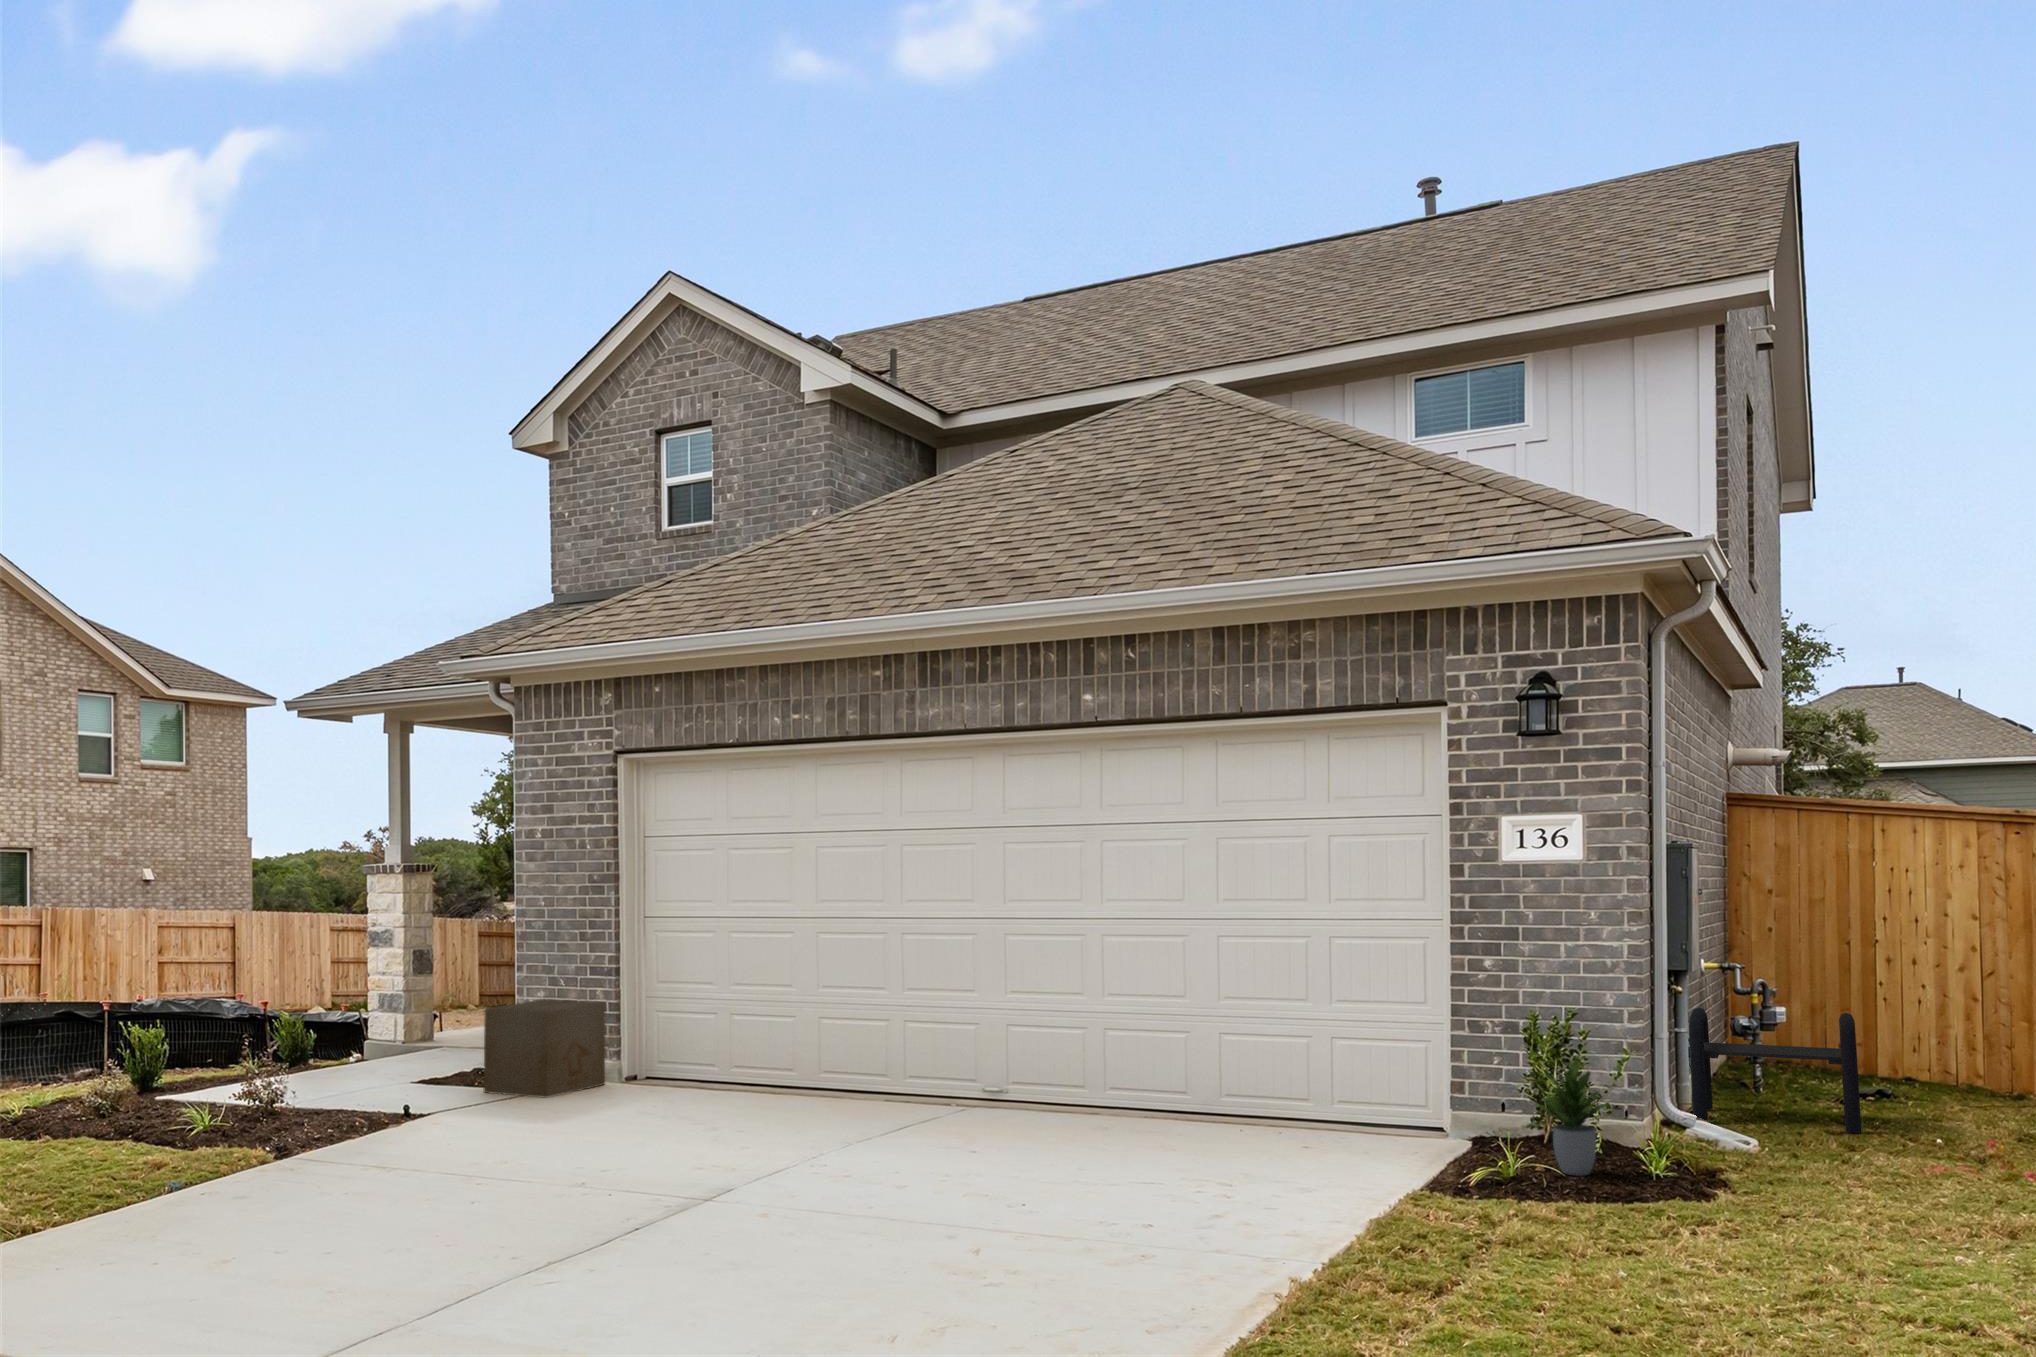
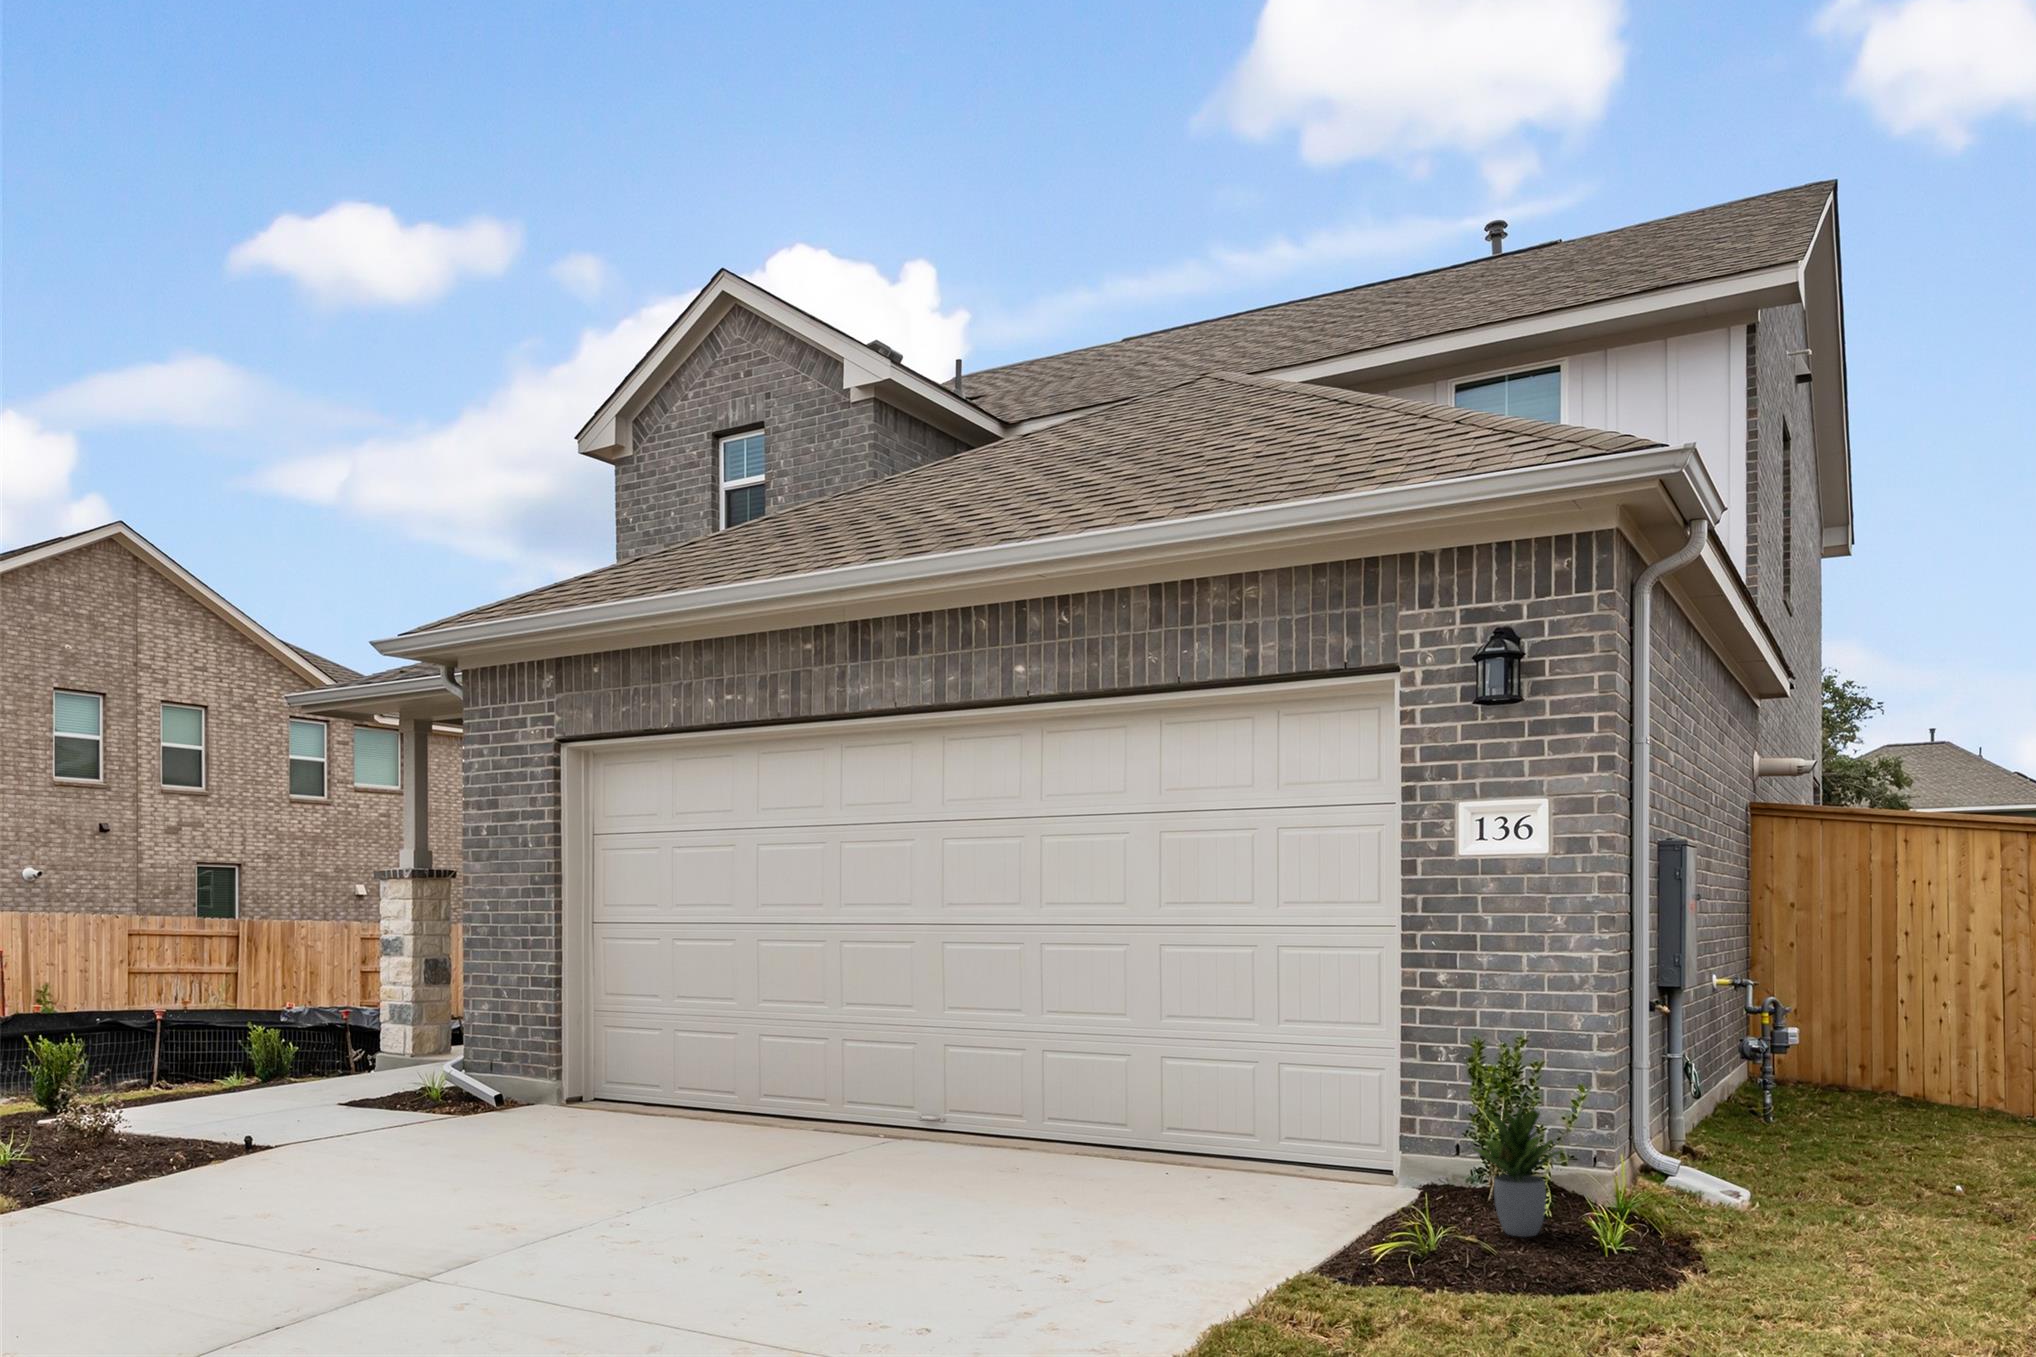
cardboard box: present [484,999,606,1098] -> none [416,1011,548,1118]
bench: present [1689,1007,1862,1134] -> none [1734,1039,1958,1200]

